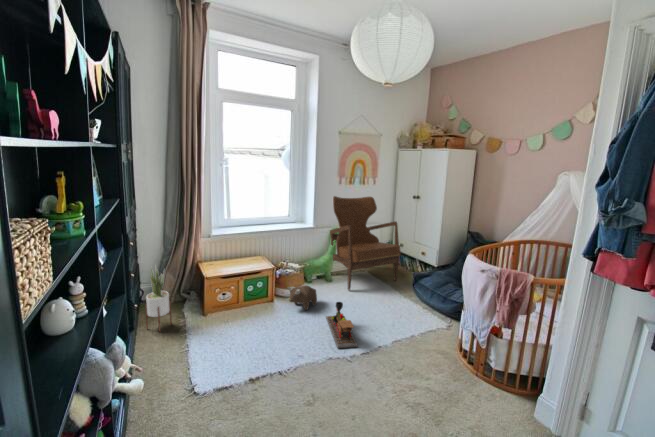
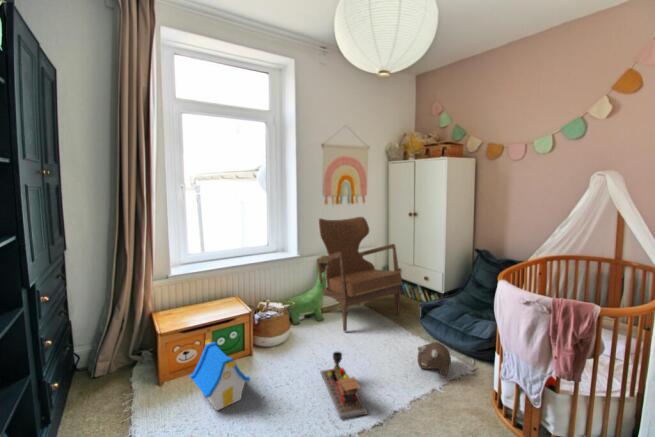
potted plant: present [145,267,172,332] -> none [73,322,113,418]
toy house: none [227,285,272,335] -> present [190,339,250,410]
plush toy: present [288,285,317,310] -> present [418,342,451,377]

